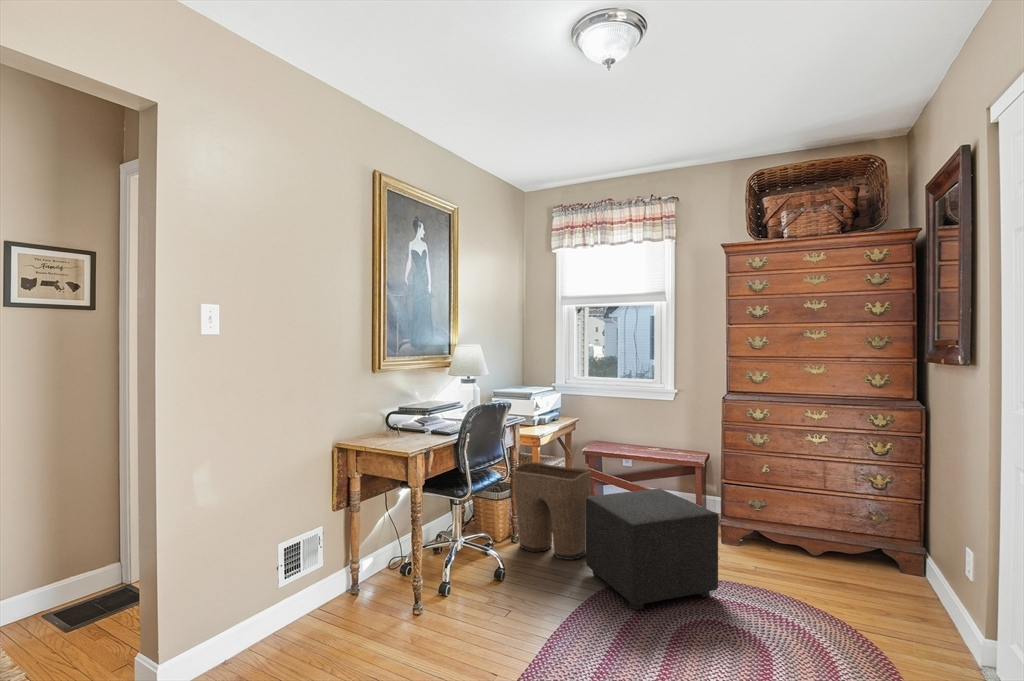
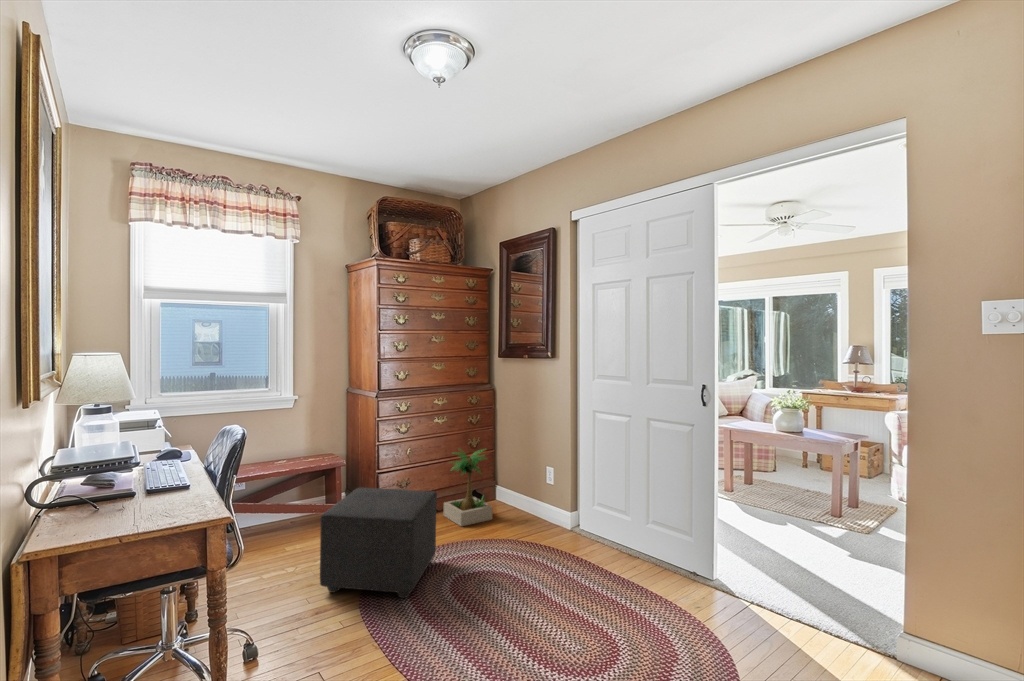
laundry basket: present [514,462,591,560] -> none [198,489,297,609]
potted plant: none [805,480,888,595] -> present [444,448,493,526]

